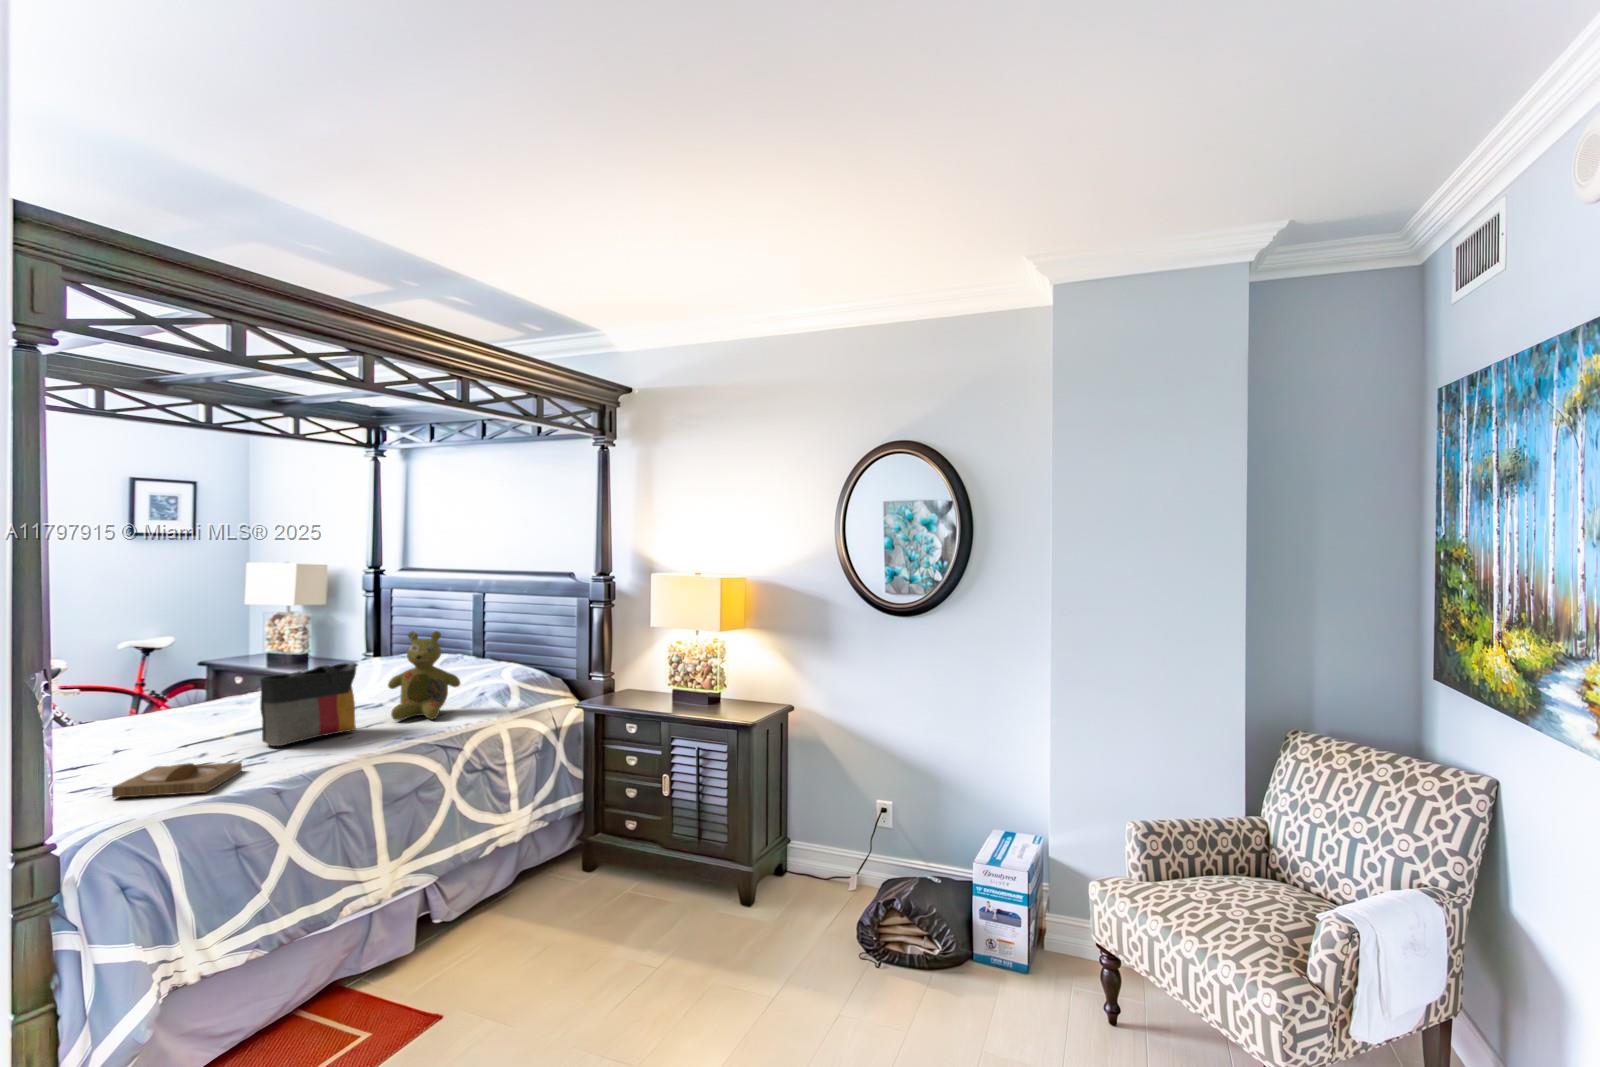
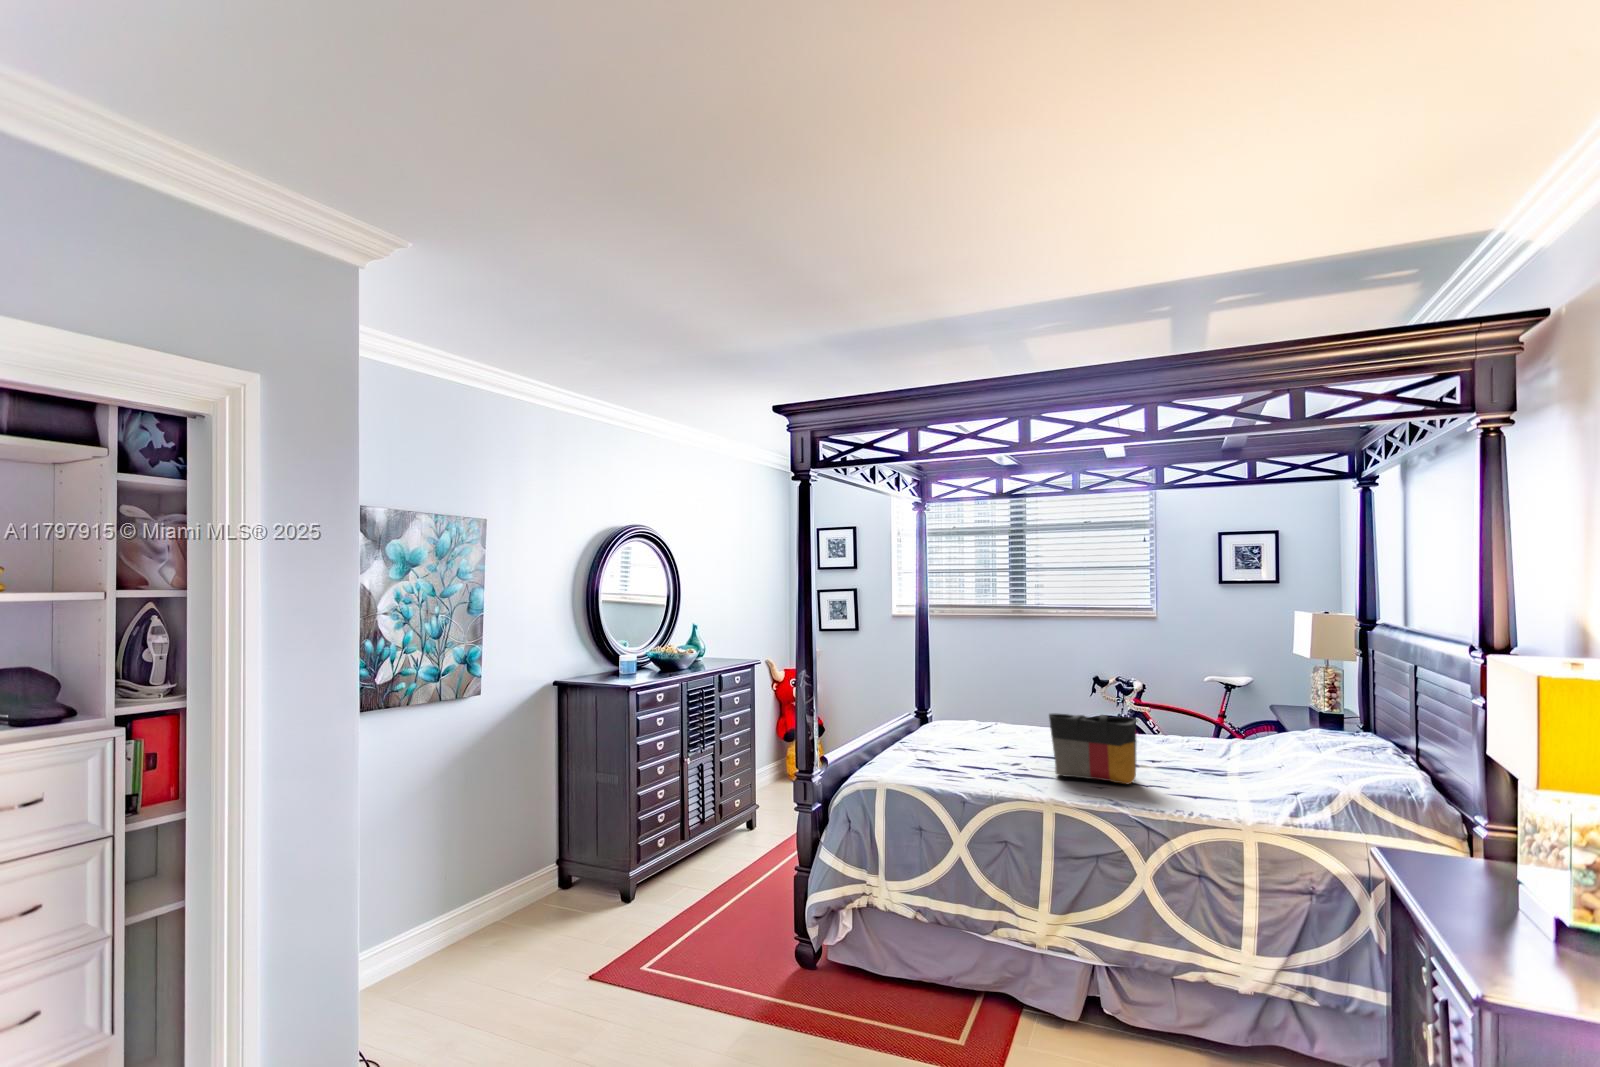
stuffed bear: present [388,631,461,720] -> none [1179,700,1262,802]
tray: present [112,762,242,798] -> none [916,760,994,786]

